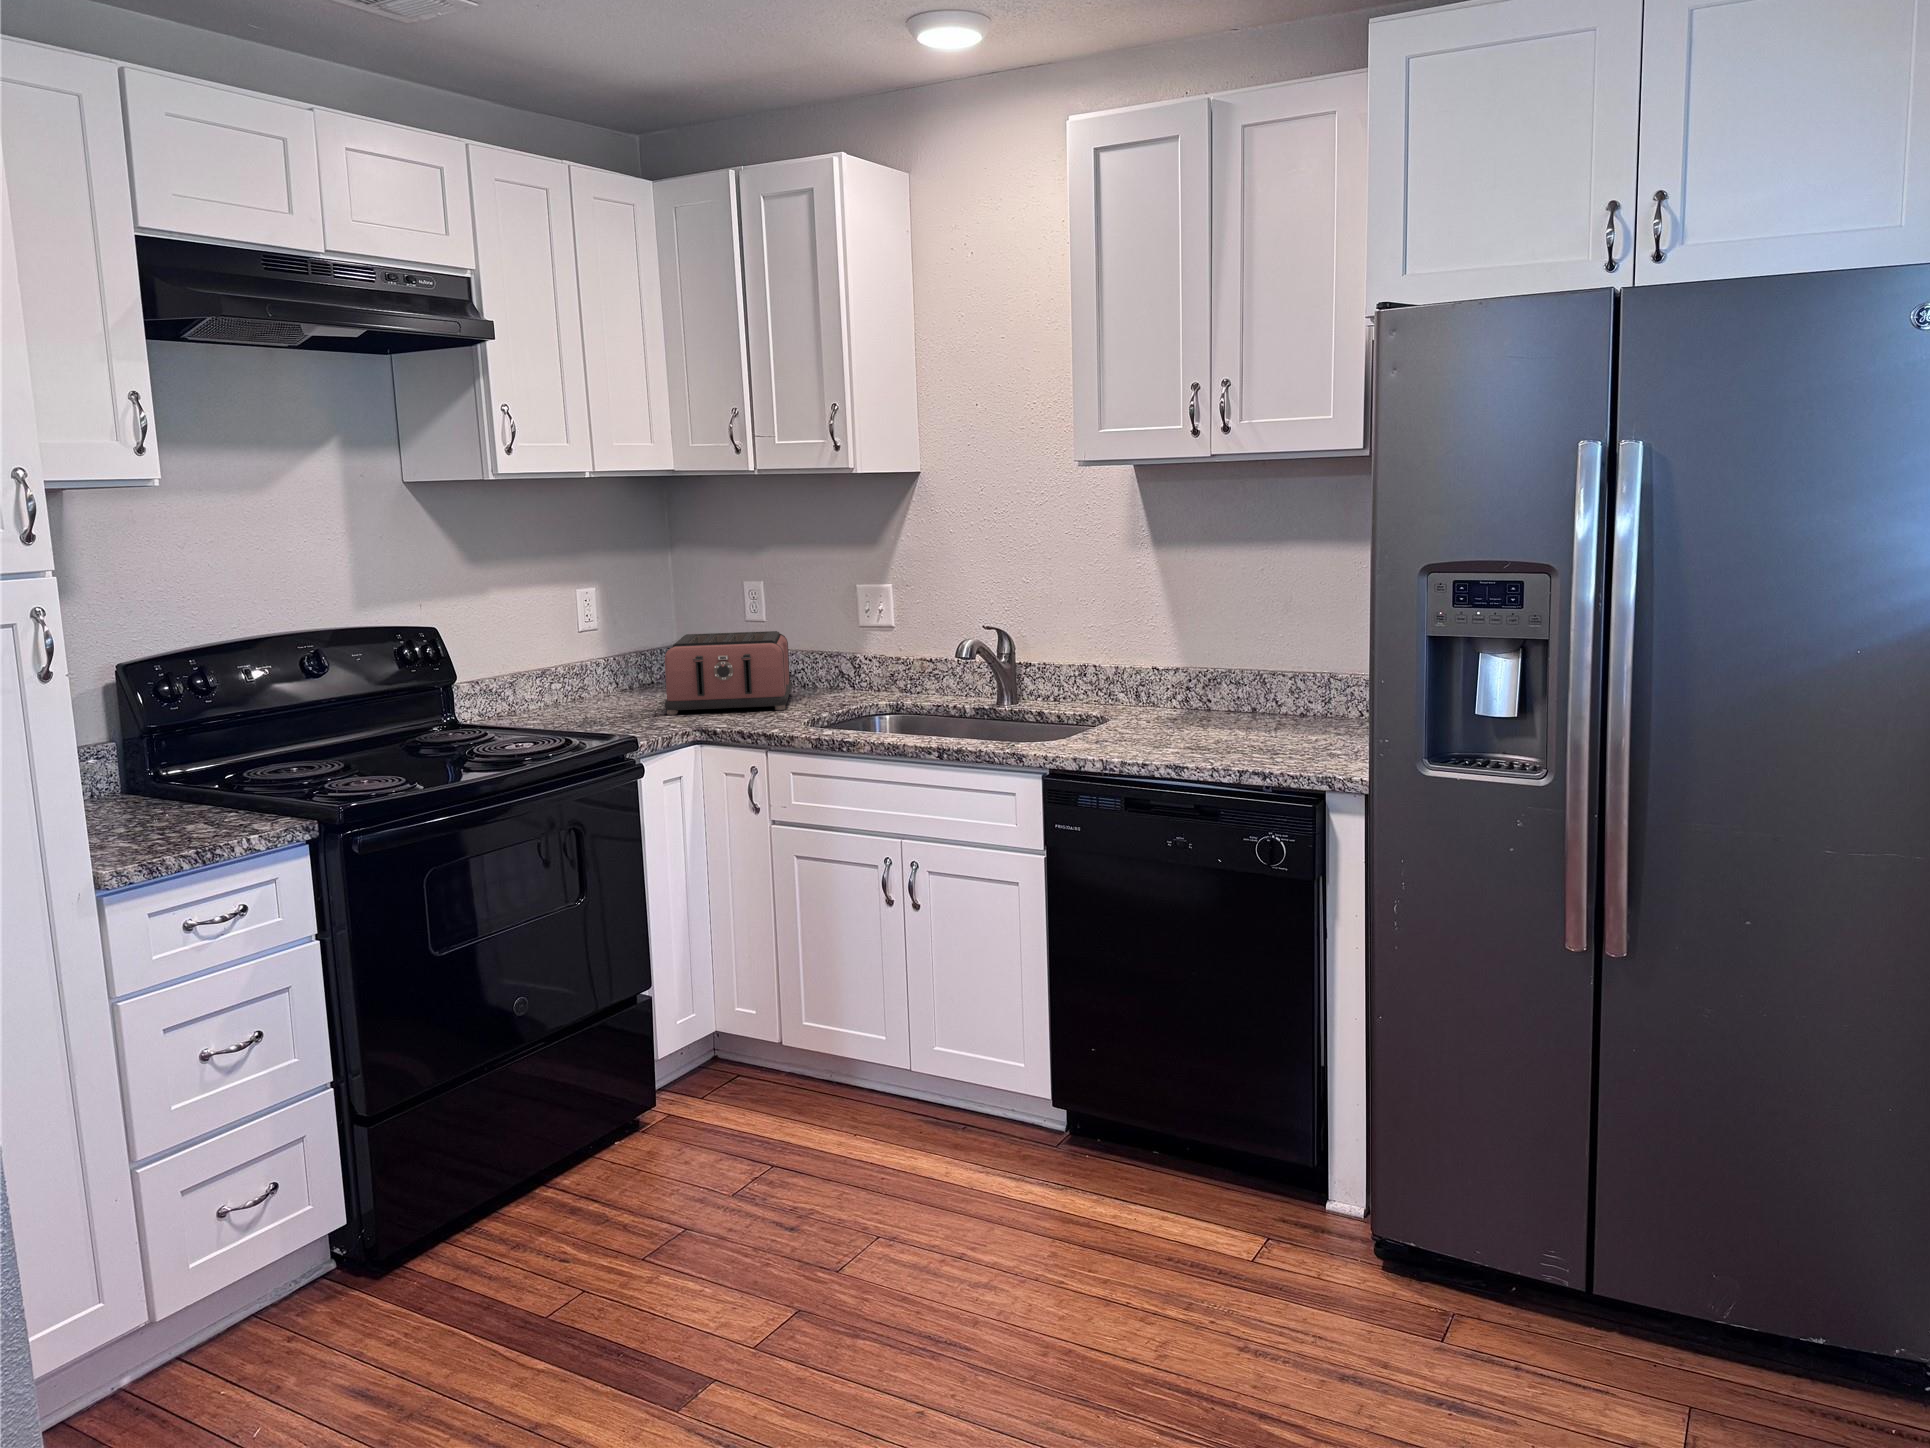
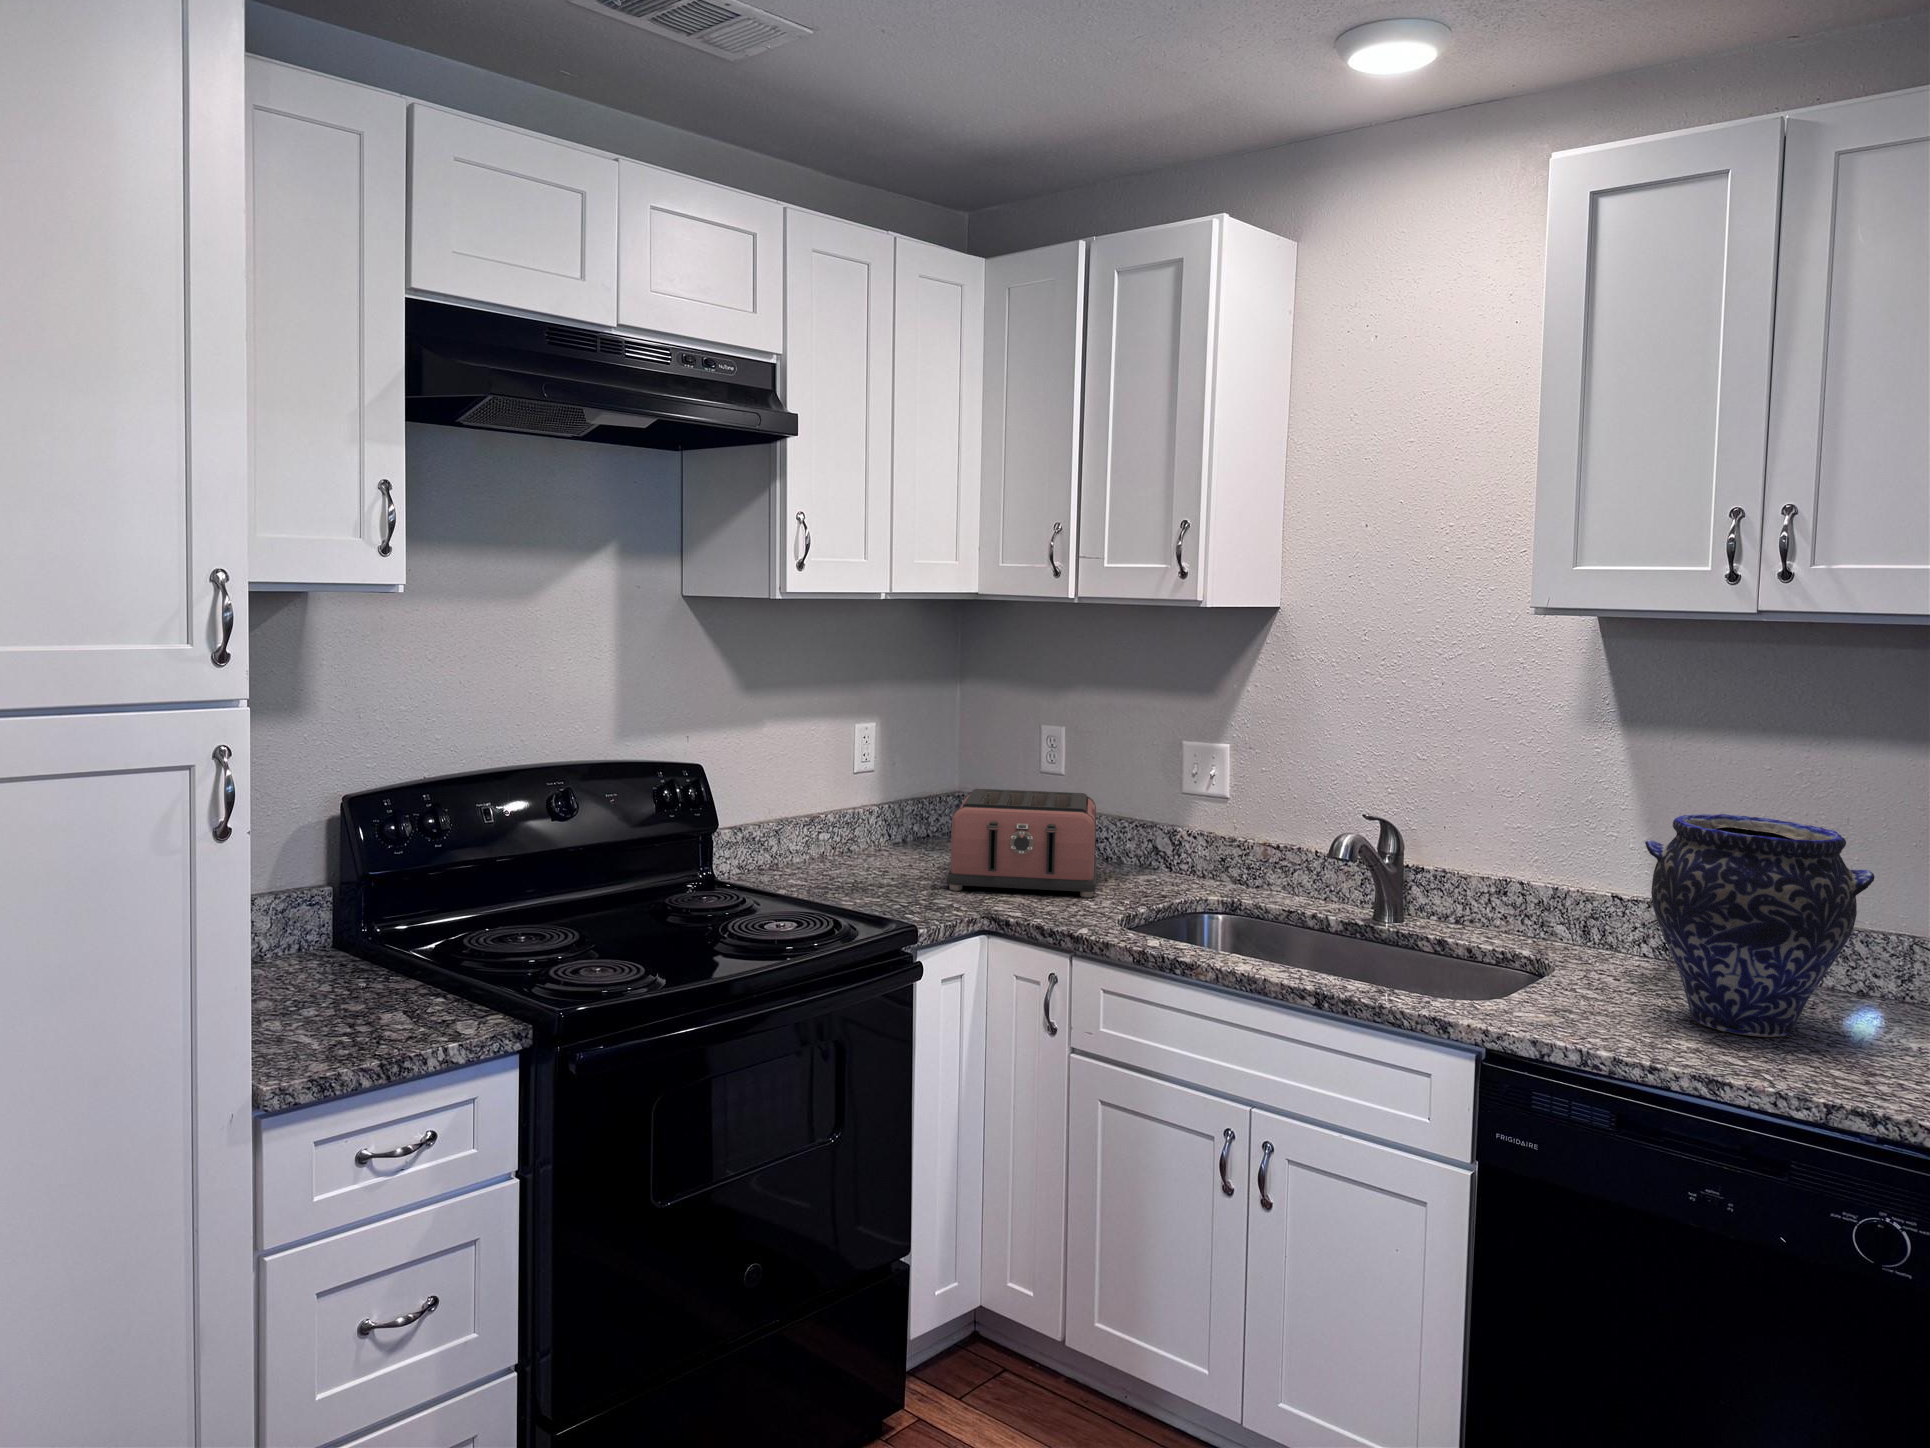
vase: none [1149,596,1282,741] -> present [1645,814,1875,1037]

